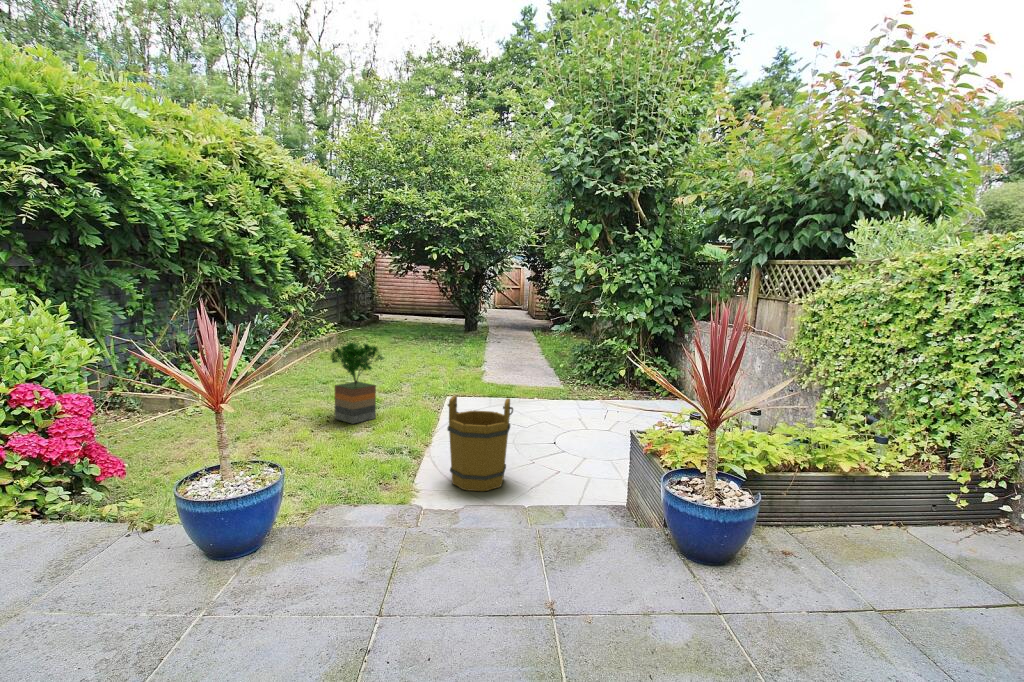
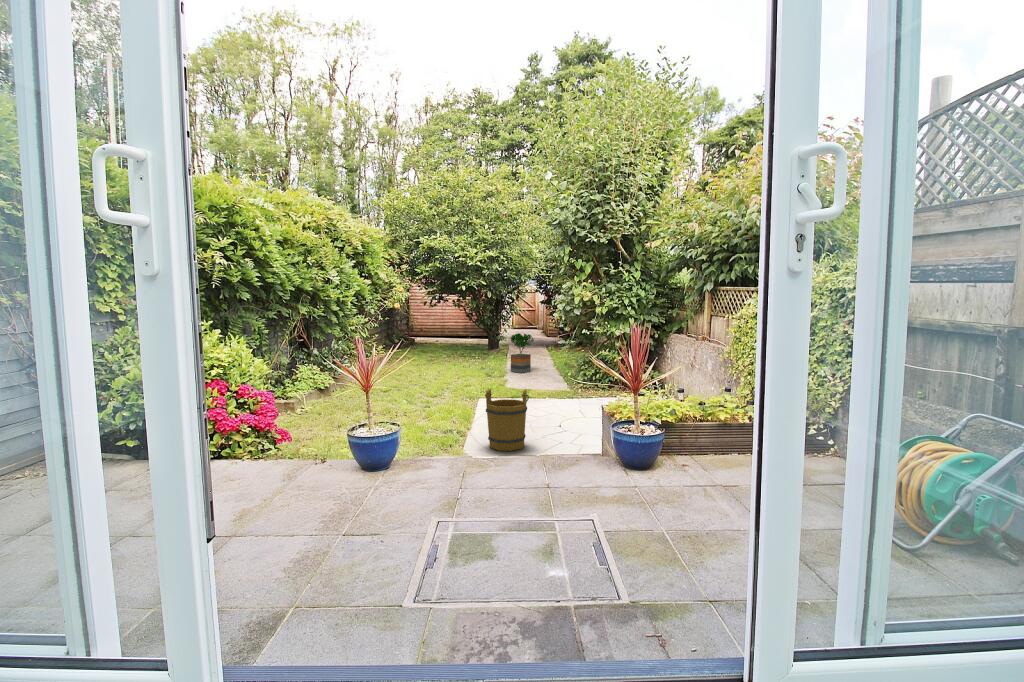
potted tree: present [331,342,384,424] -> present [511,333,534,373]

